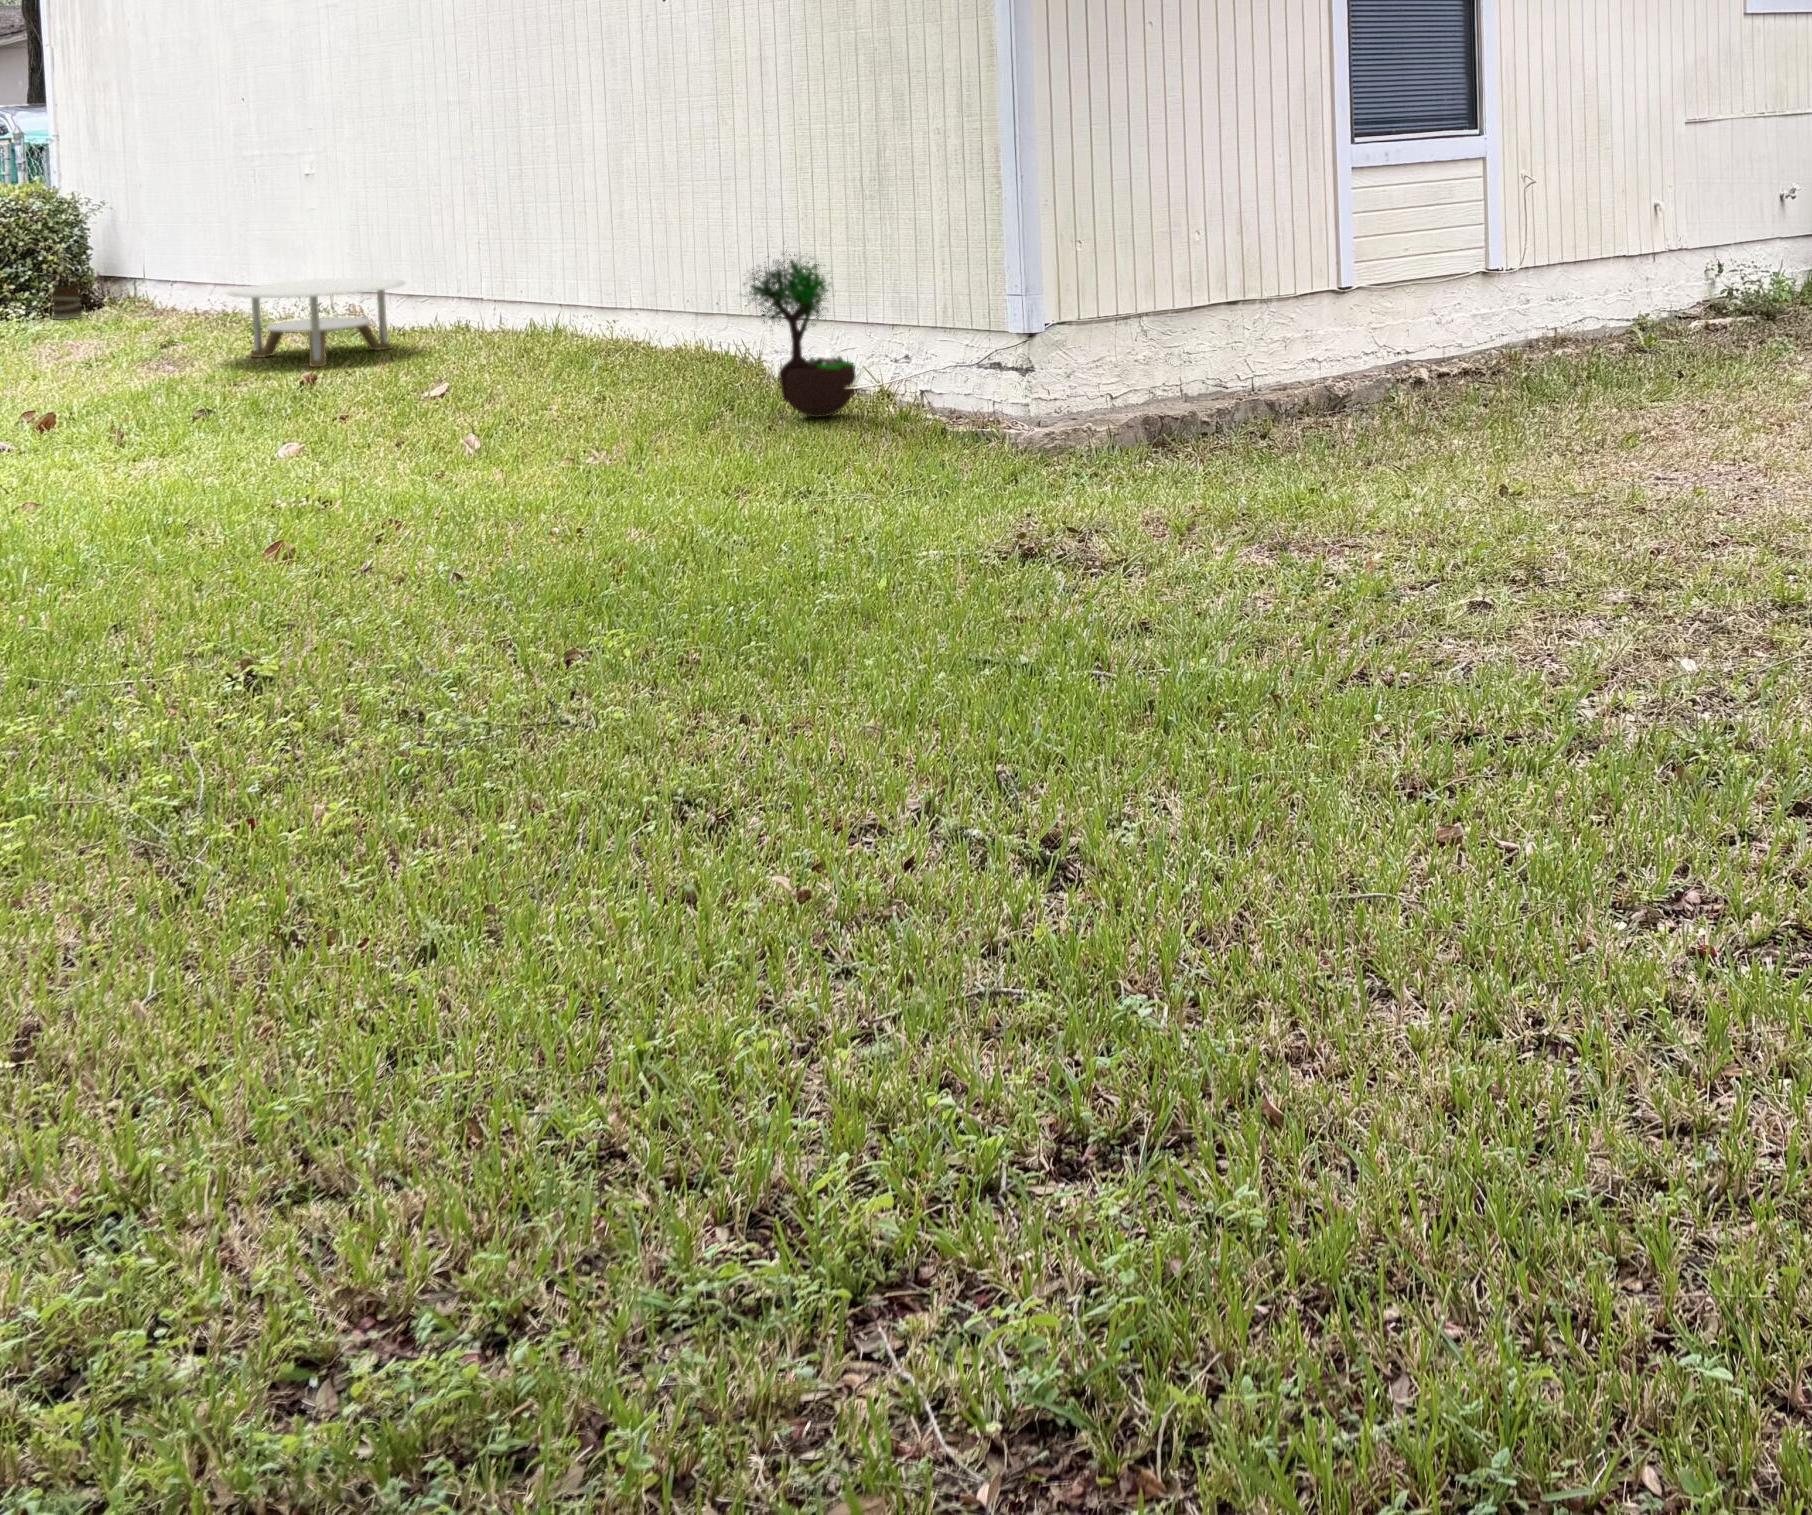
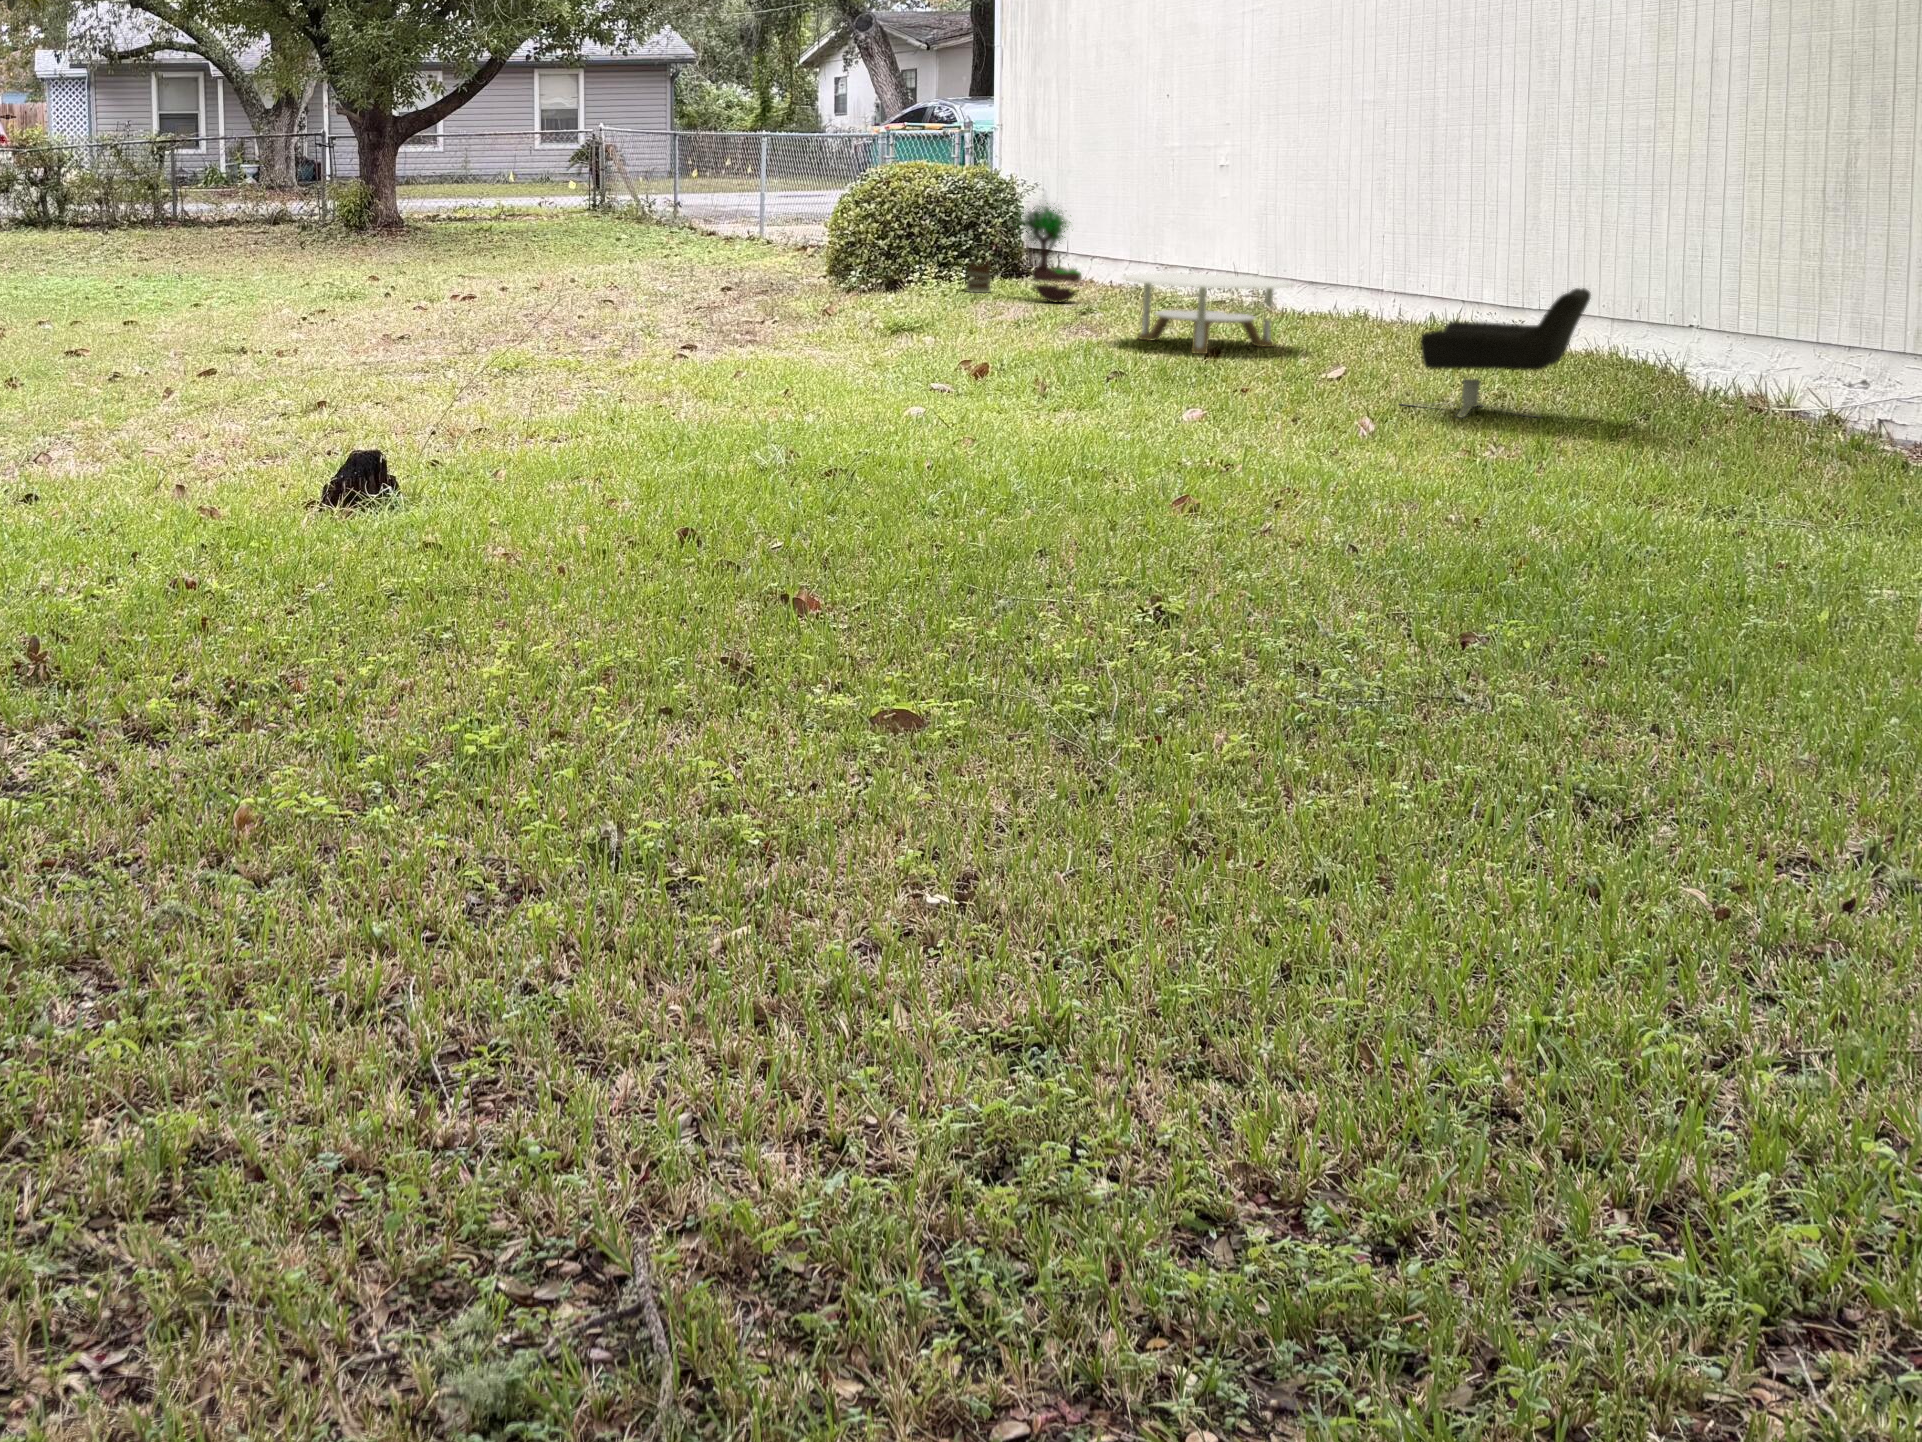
potted tree: present [744,250,856,417] -> present [1017,203,1081,303]
lounge chair: none [521,266,679,407] -> present [1420,288,1591,417]

